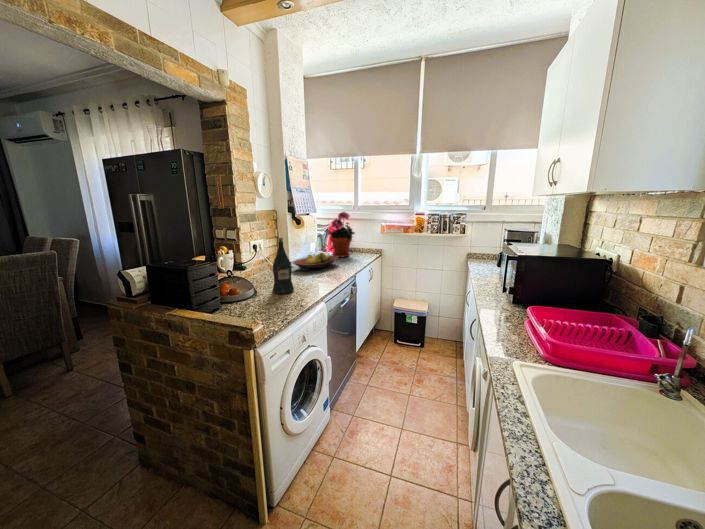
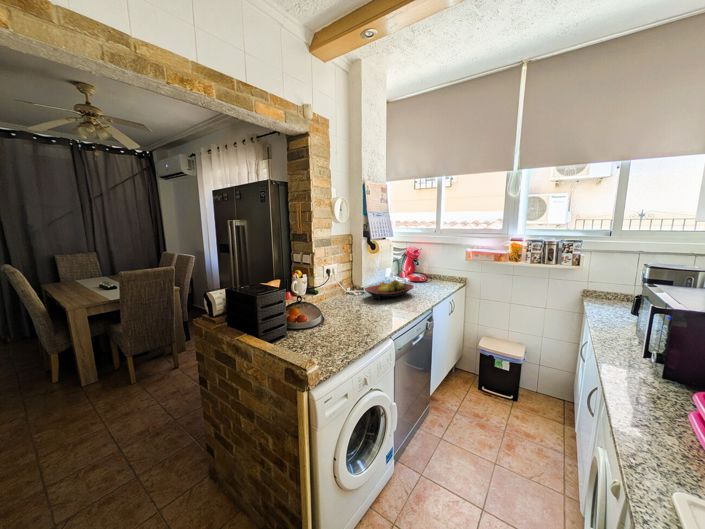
potted plant: present [329,212,355,257] -> none [405,236,435,285]
wine bottle: present [273,238,294,294] -> none [339,266,361,325]

